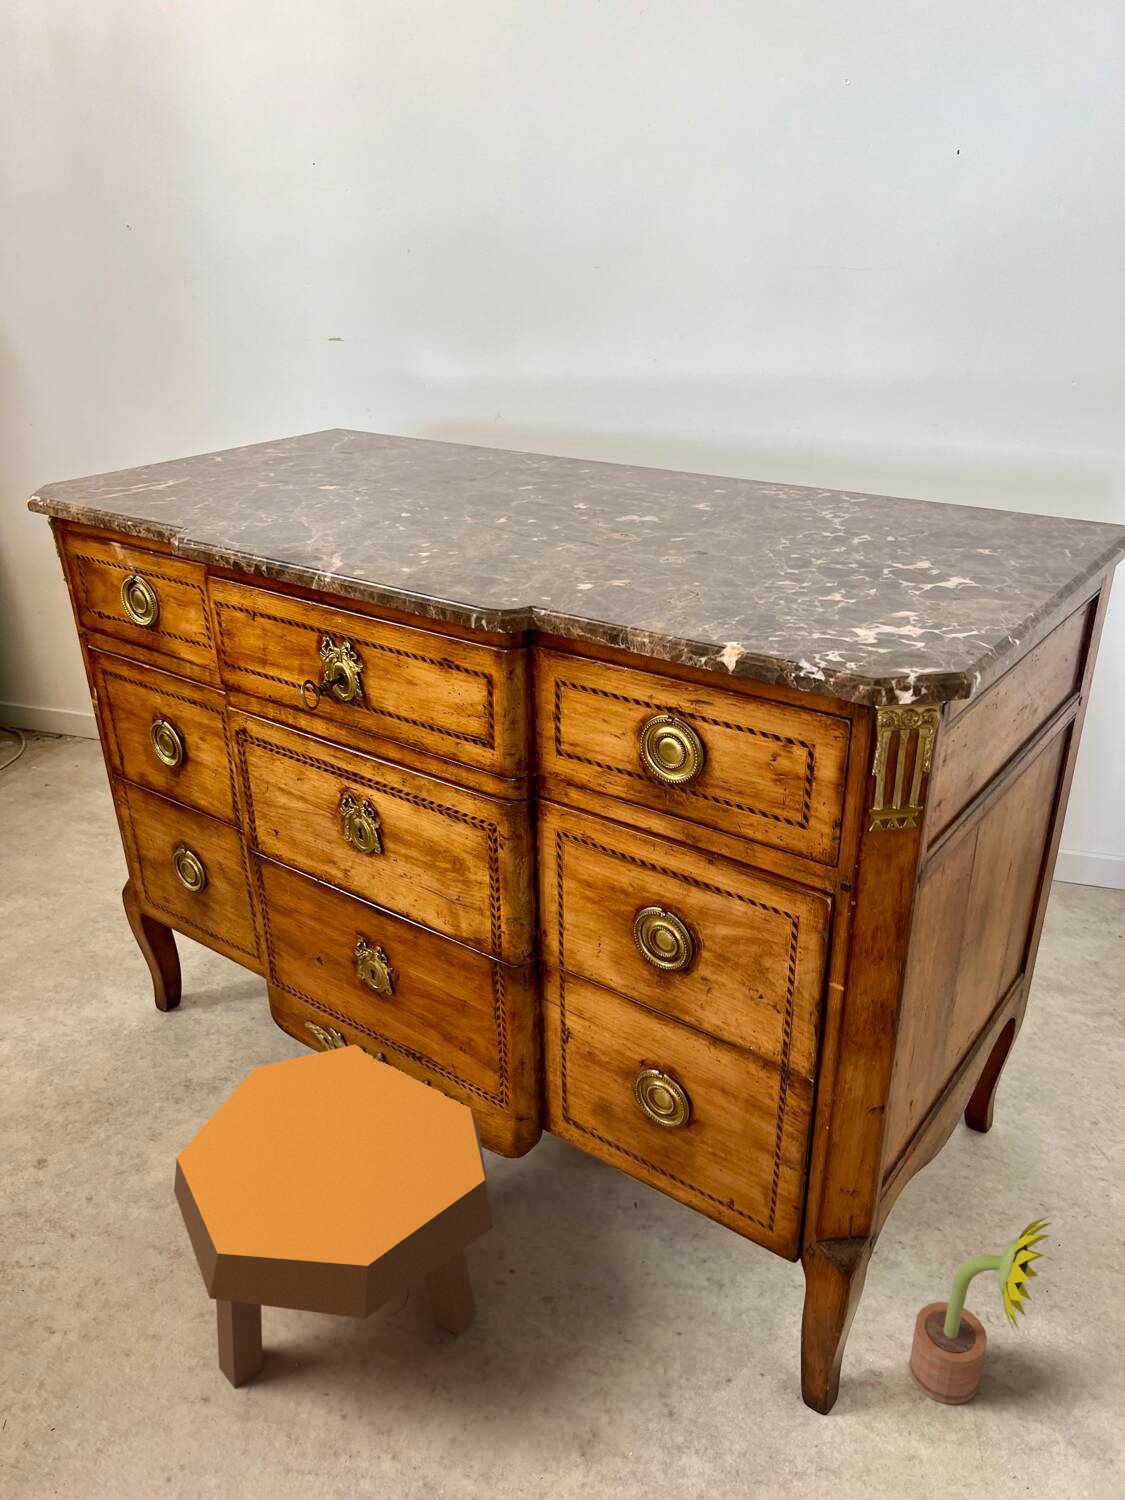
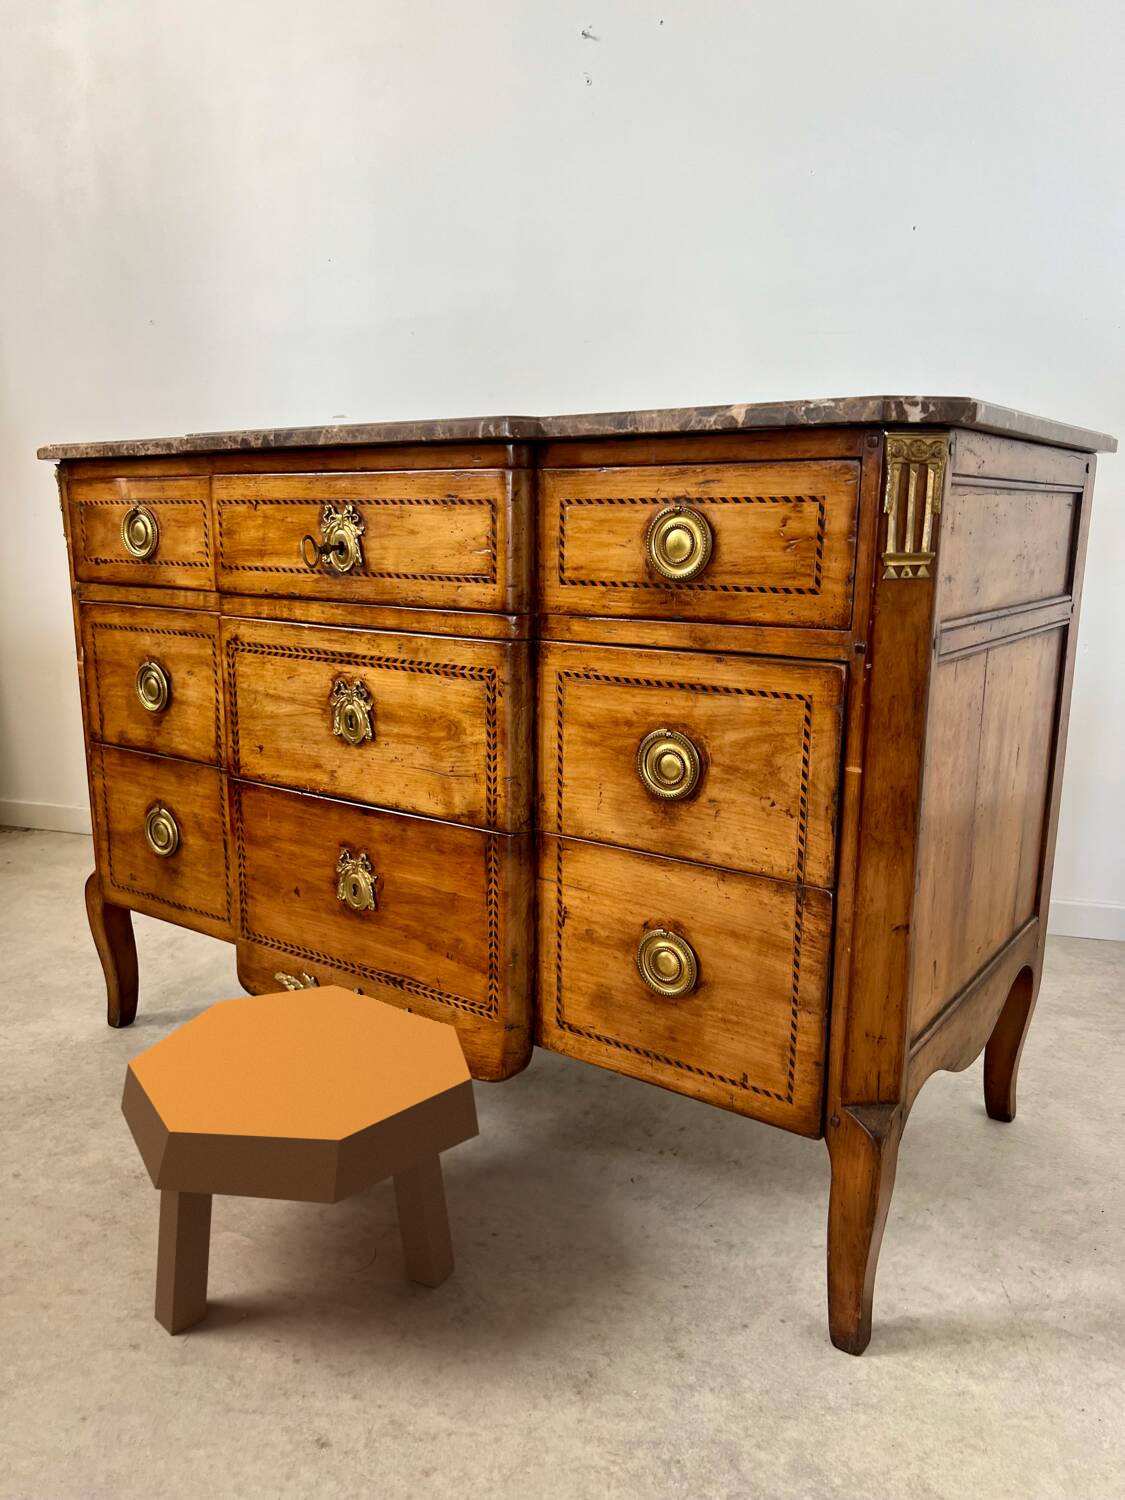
decorative plant: present [909,1217,1051,1404] -> none [949,1092,1097,1343]

